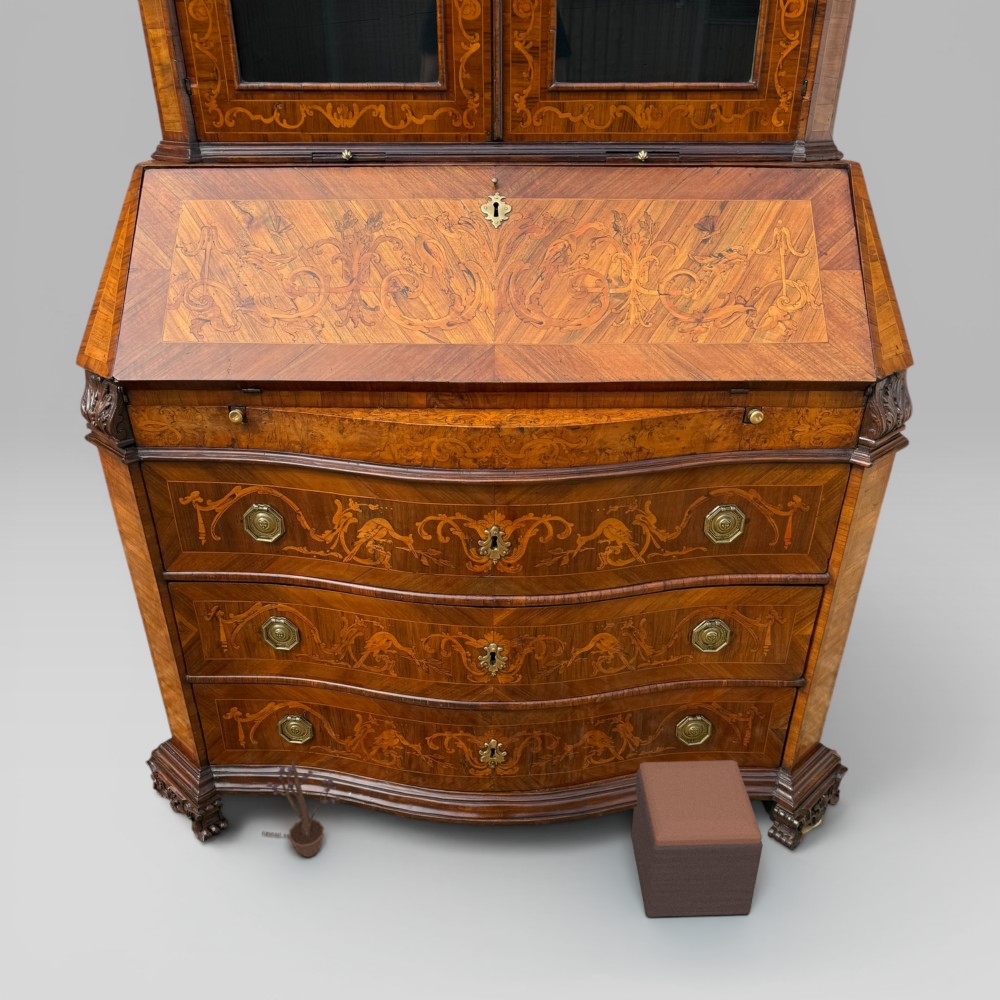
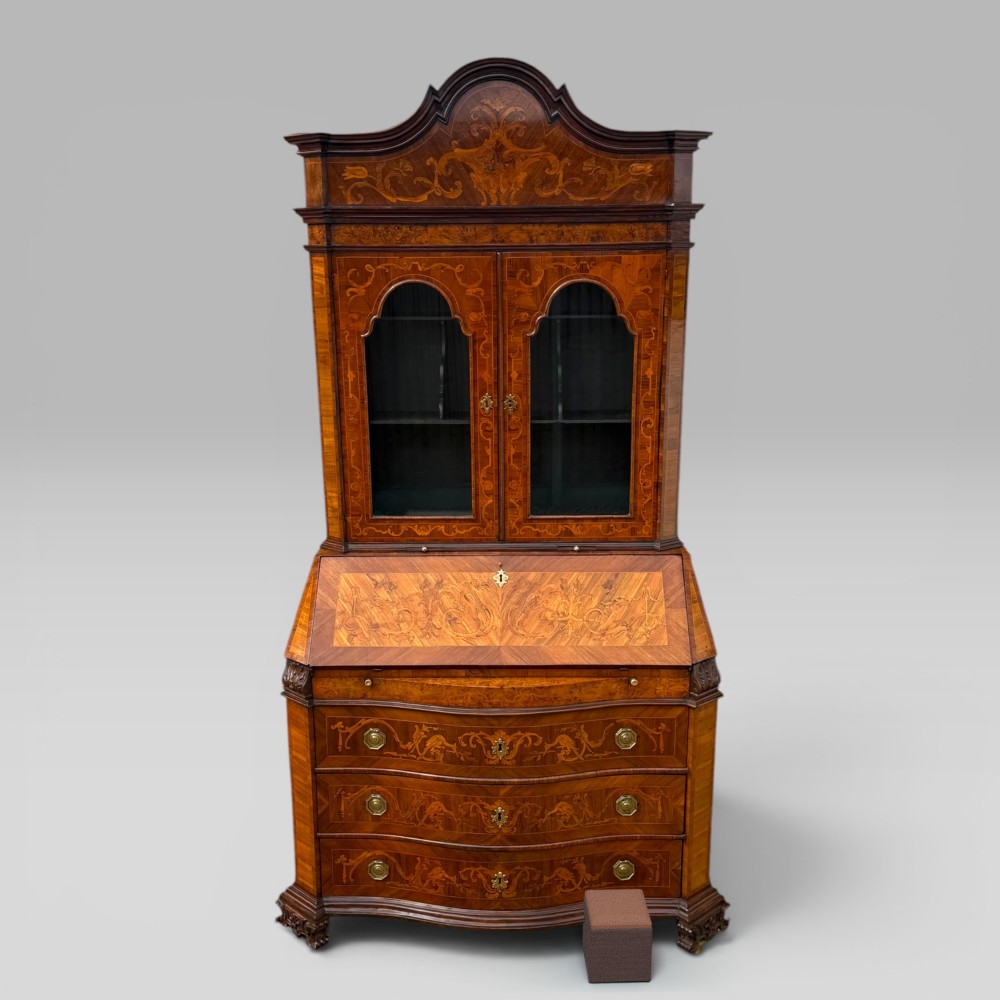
decorative plant: present [262,760,340,857] -> none [355,886,407,955]

